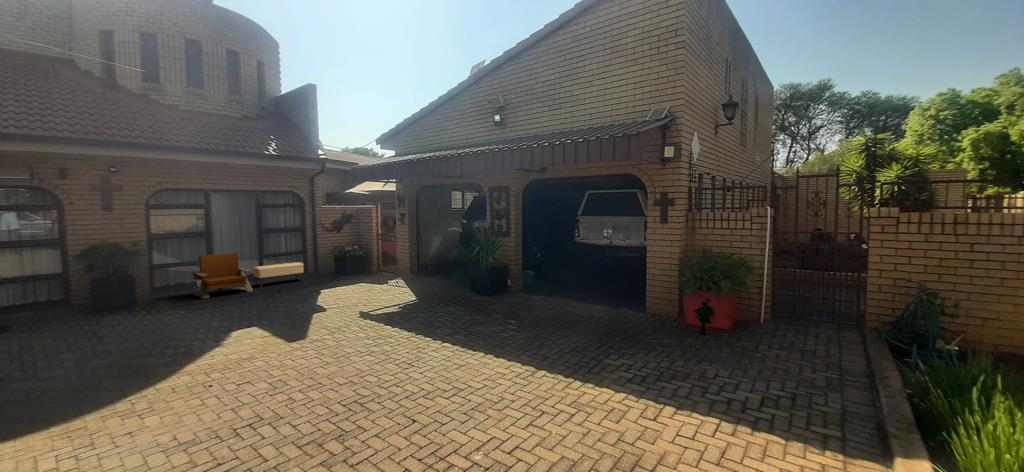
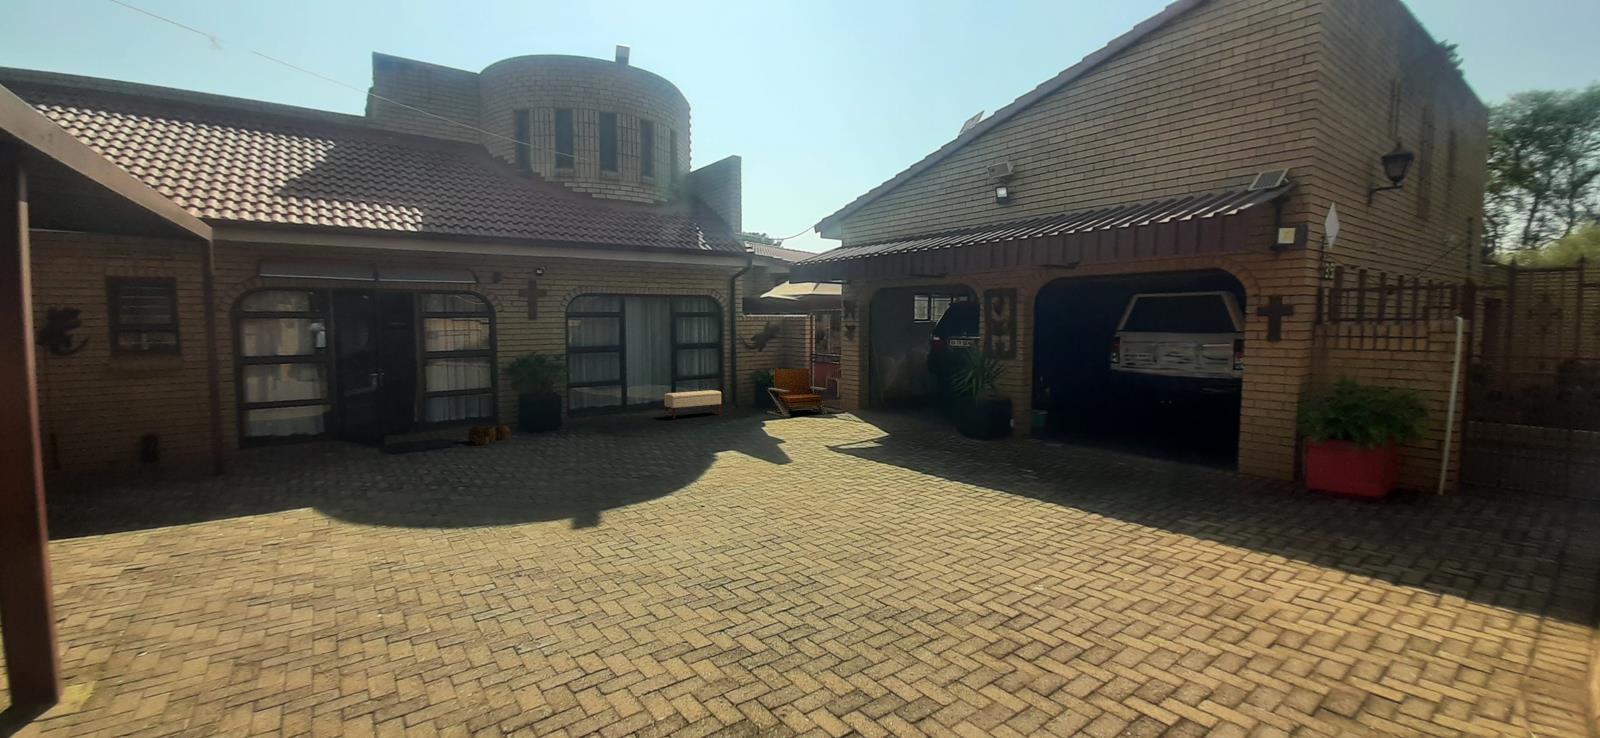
lounge chair: present [192,253,253,299] -> present [767,368,828,417]
decorative plant: present [694,299,715,335] -> none [1320,452,1360,504]
woven basket: none [38,302,89,324] -> present [468,424,510,445]

